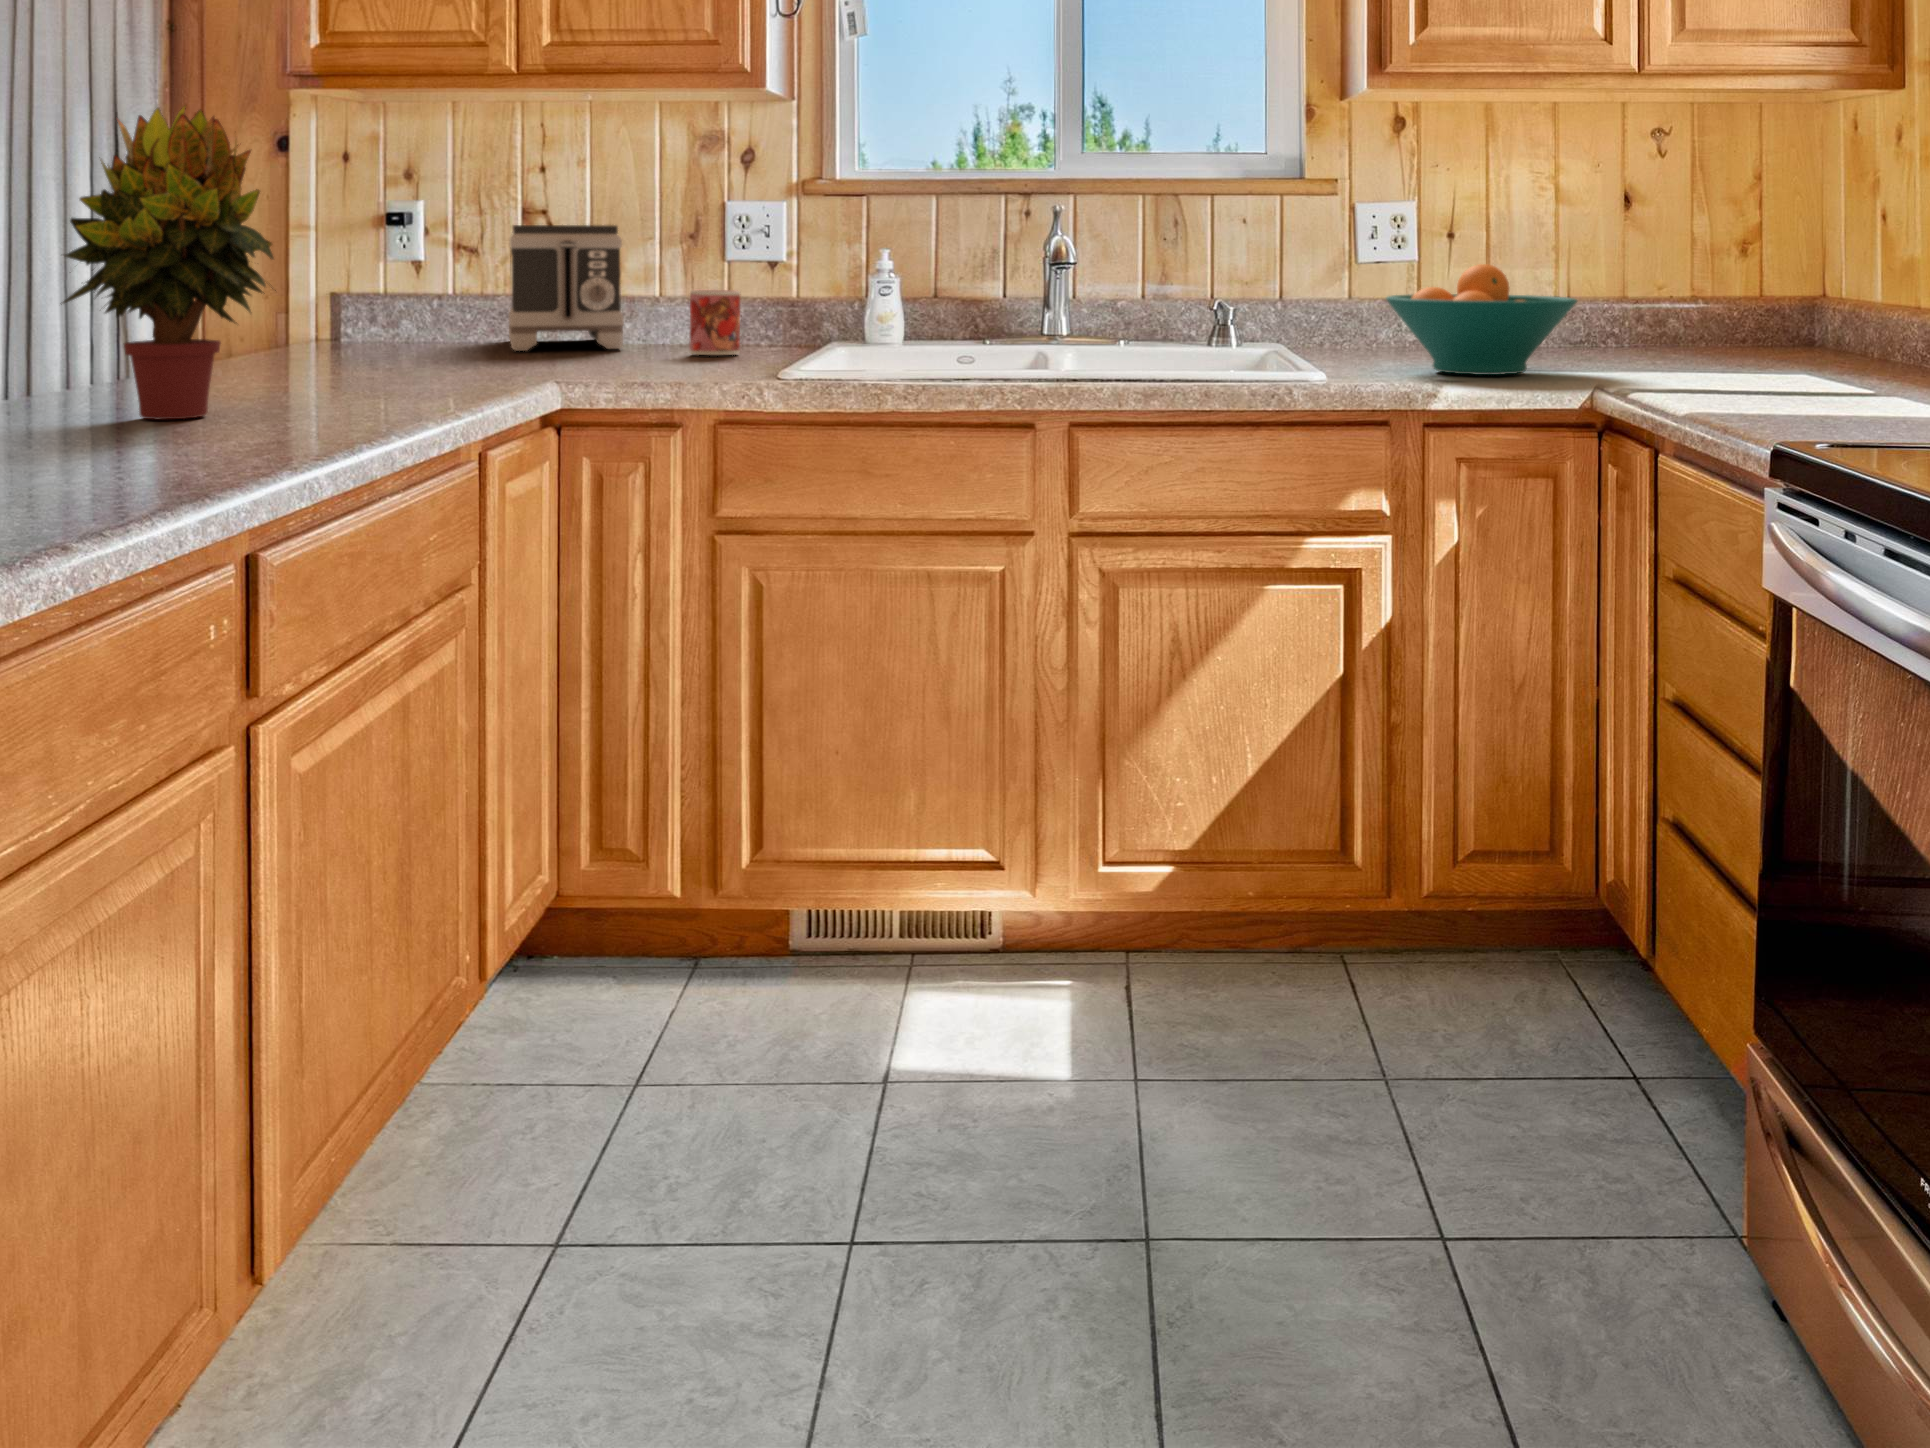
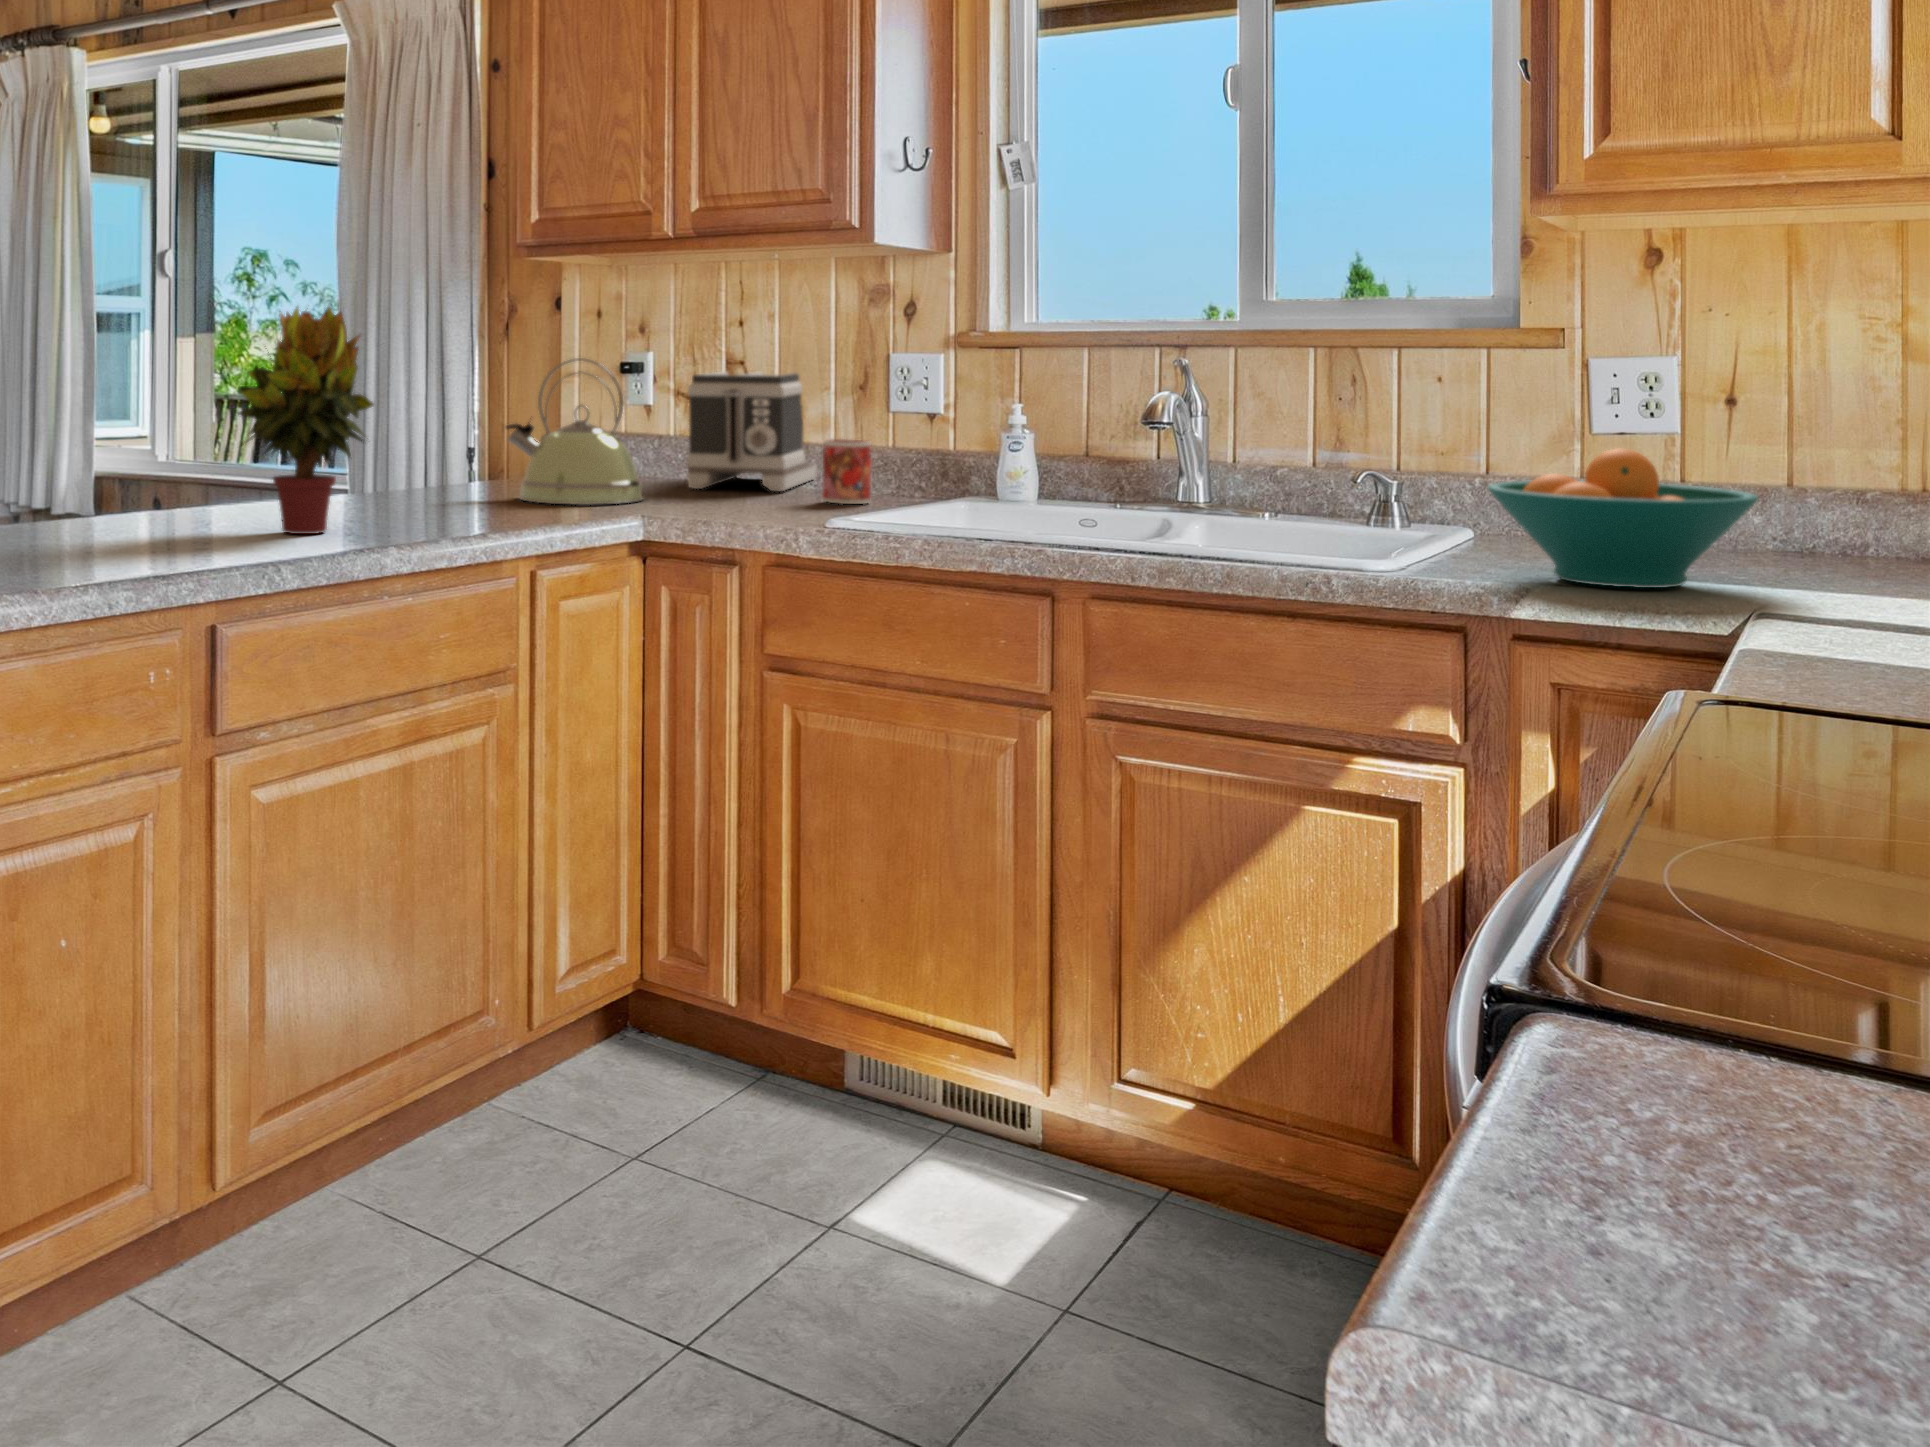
kettle: none [320,201,499,371] -> present [506,358,643,505]

